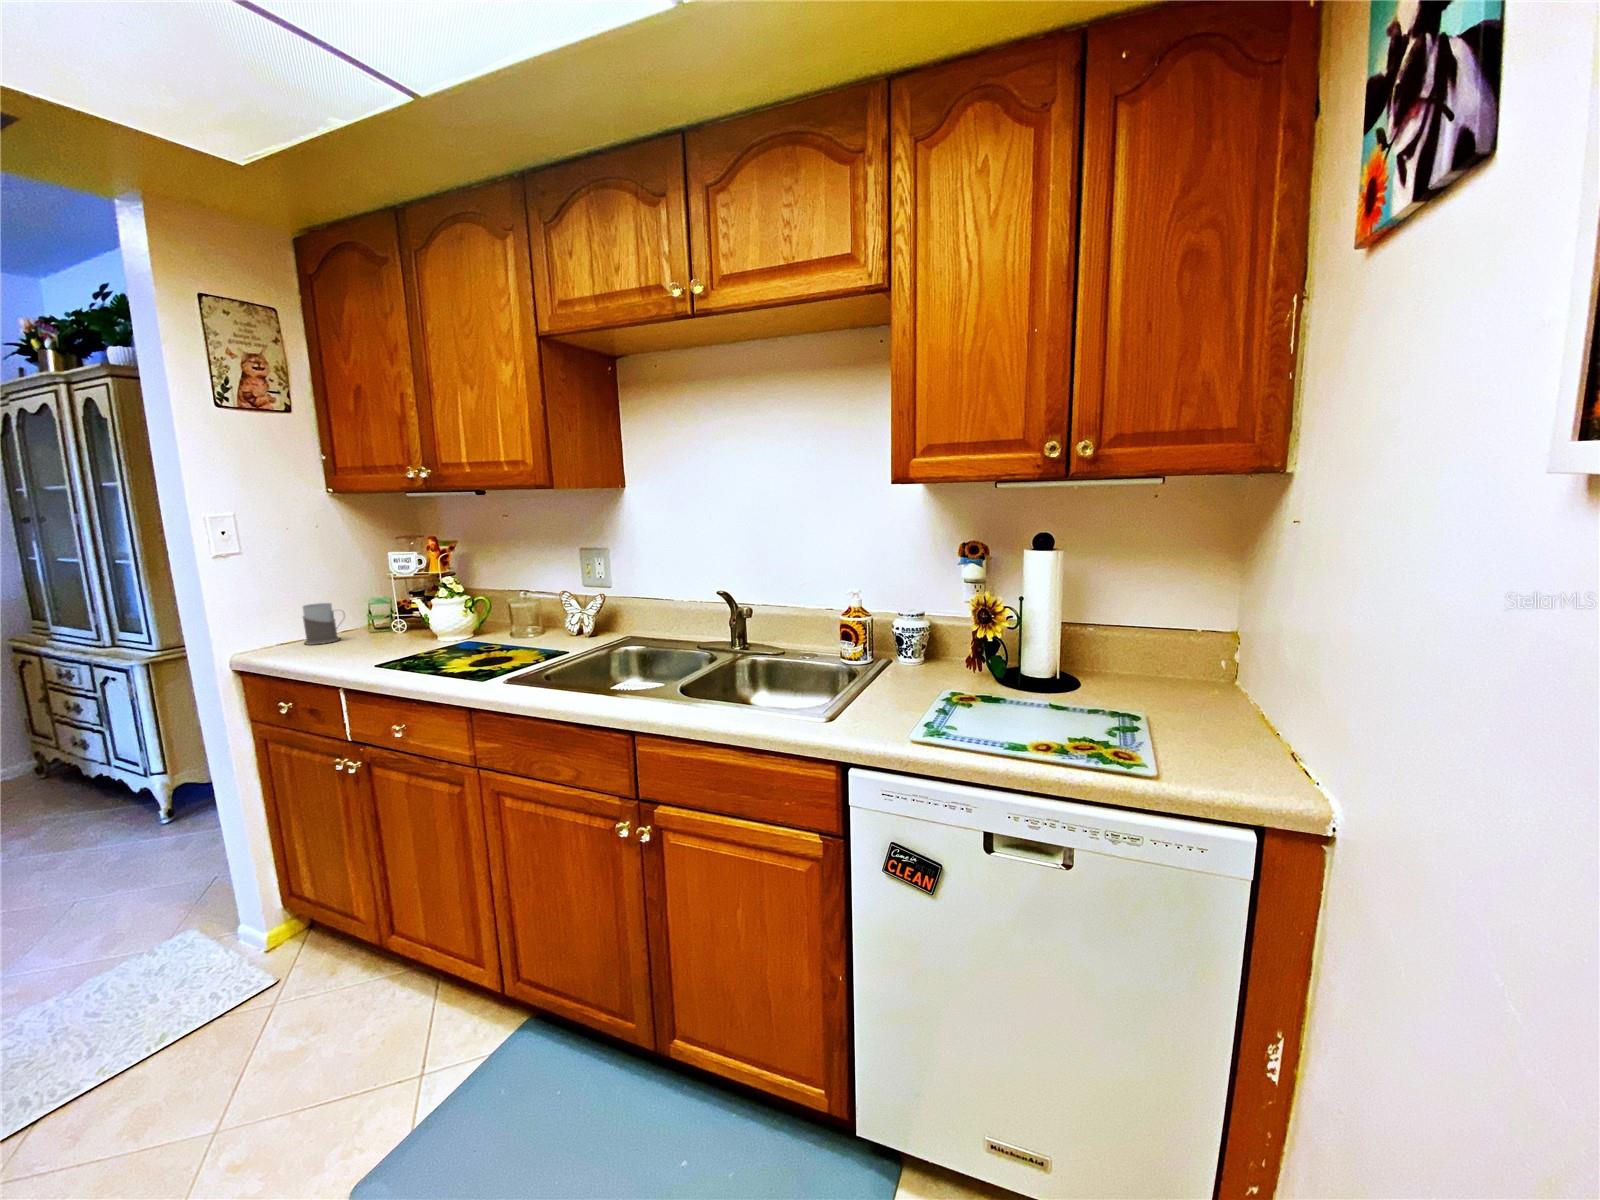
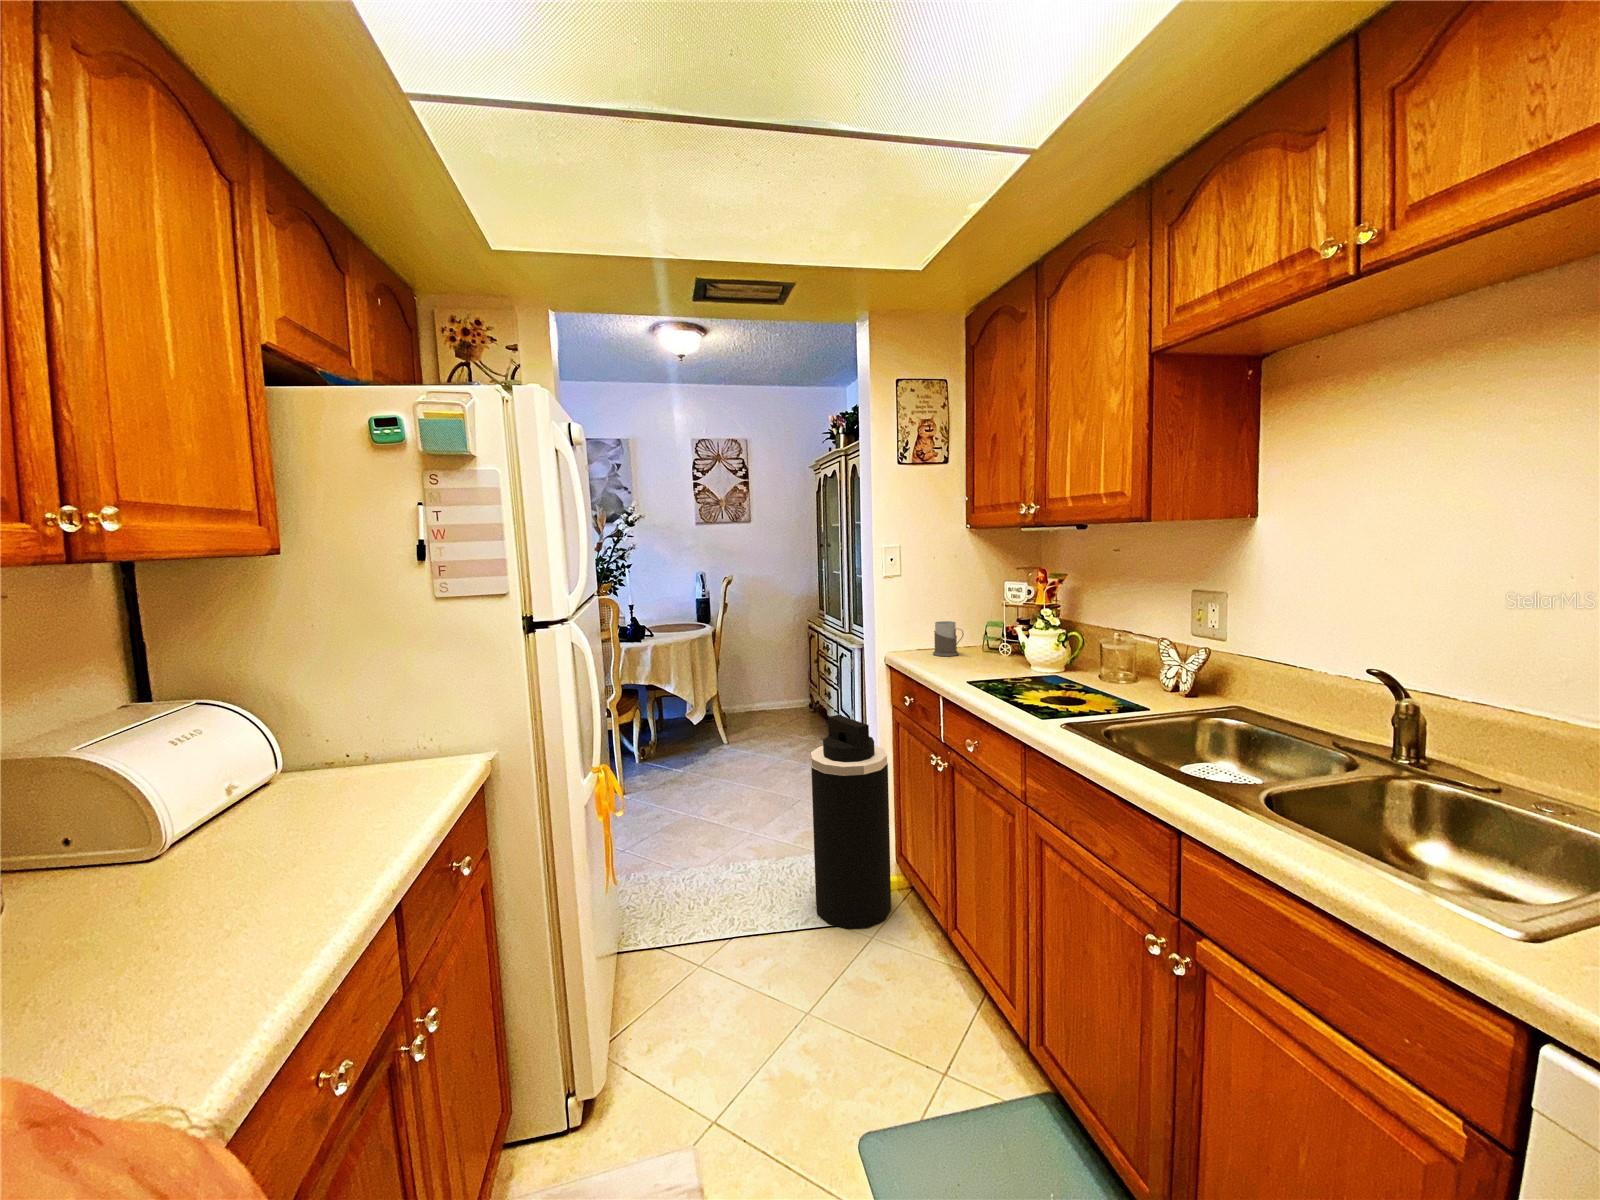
trash can: none [116,748,291,1024] -> present [811,715,891,929]

